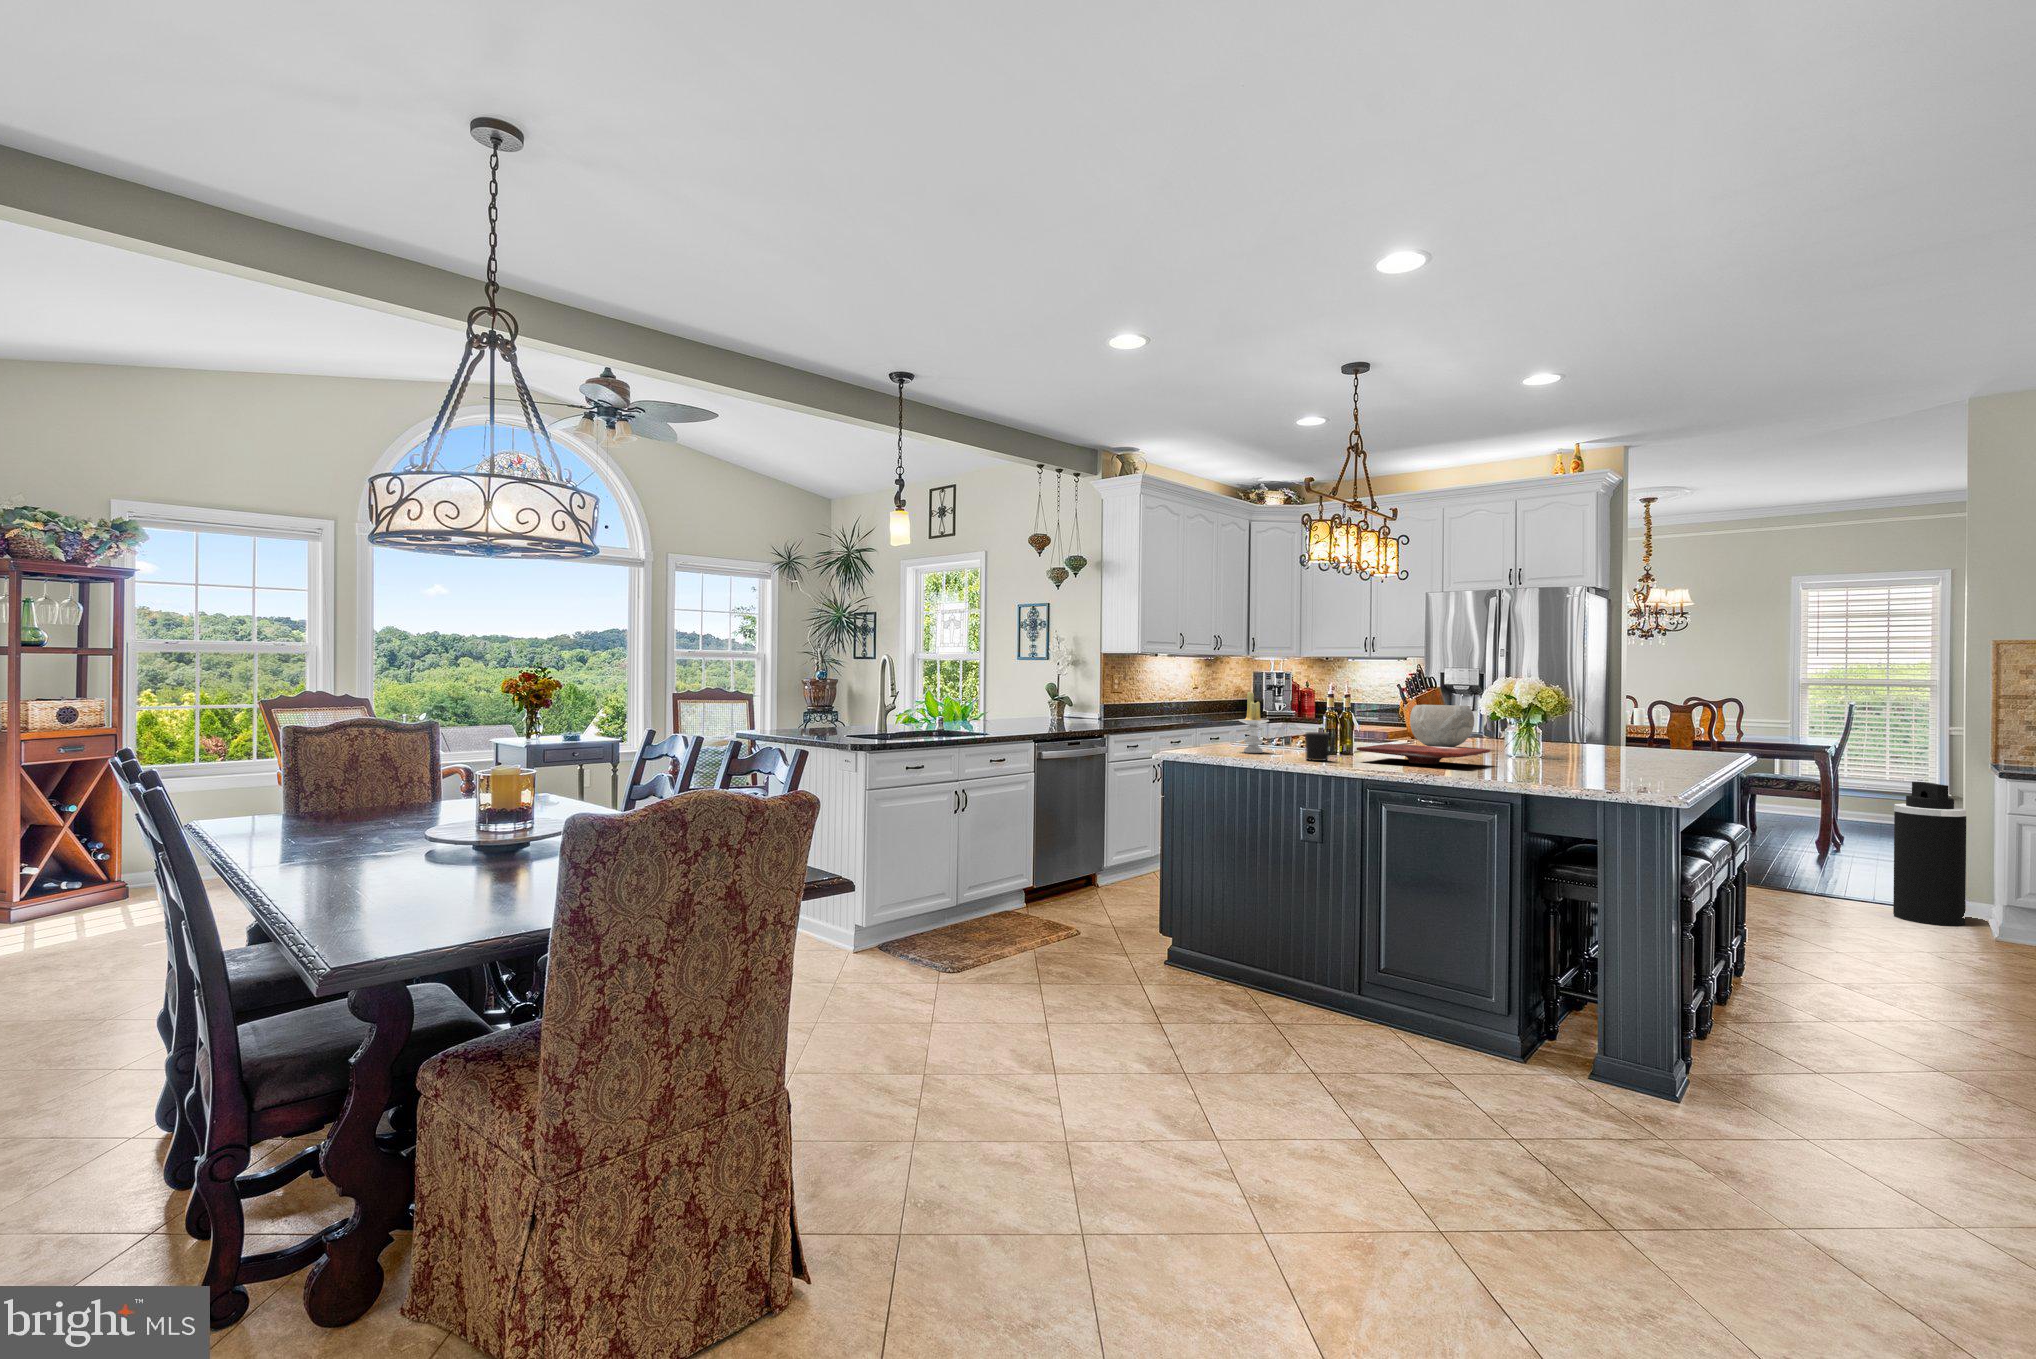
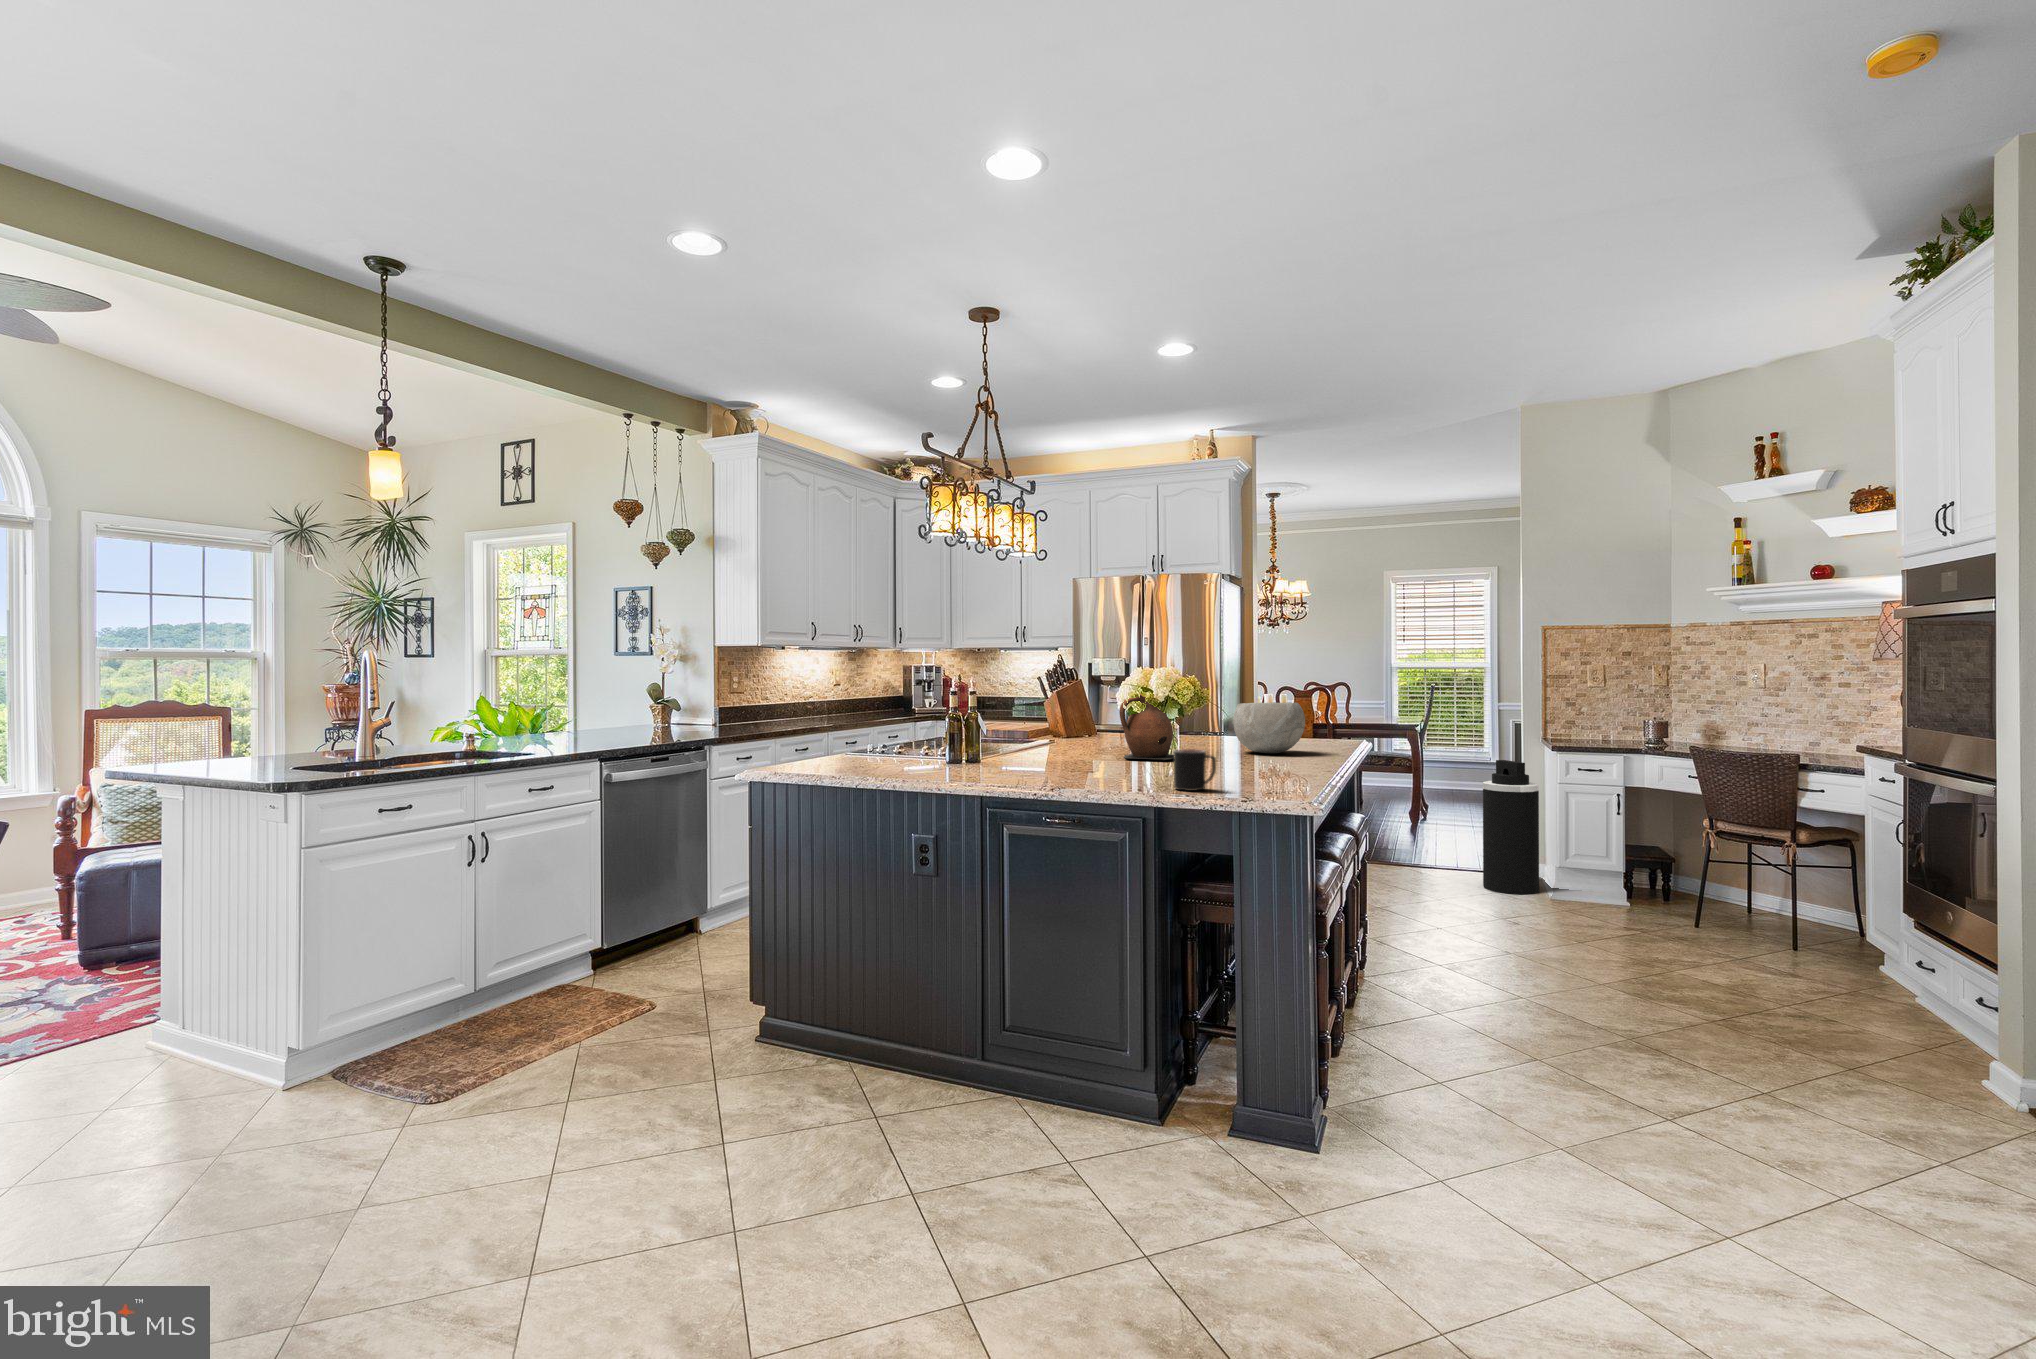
candle: present [1239,692,1269,753] -> none [842,692,879,767]
ceramic pitcher: none [1482,697,1541,759] -> present [1119,694,1174,761]
bowl: present [1410,705,1474,747] -> present [1233,703,1305,753]
mug: present [1305,732,1335,761] -> present [1173,749,1216,791]
cutting board: present [1356,744,1490,764] -> none [977,750,1126,774]

